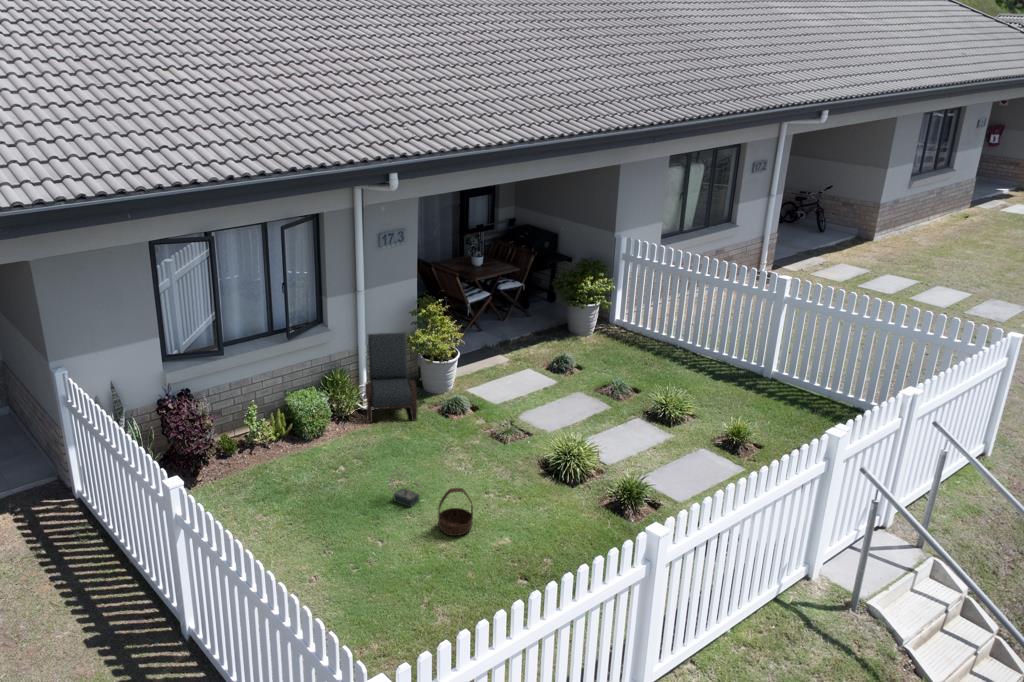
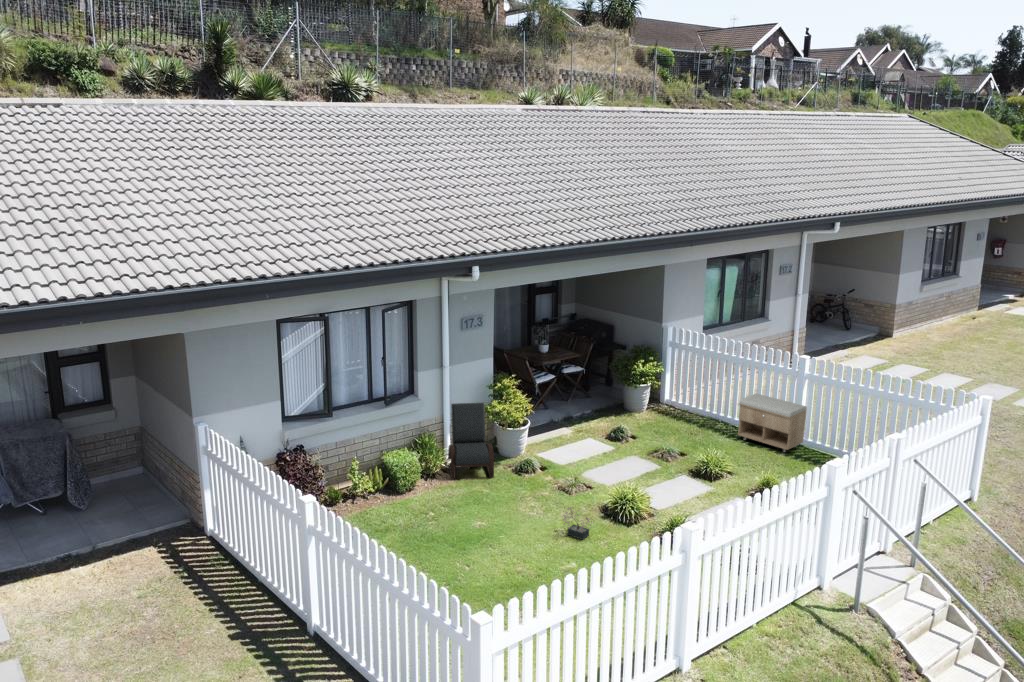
storage bench: none [697,317,775,385] -> present [738,394,807,452]
decorative plant: present [389,473,419,507] -> present [563,507,591,540]
basket: present [438,488,473,536] -> none [516,526,546,569]

